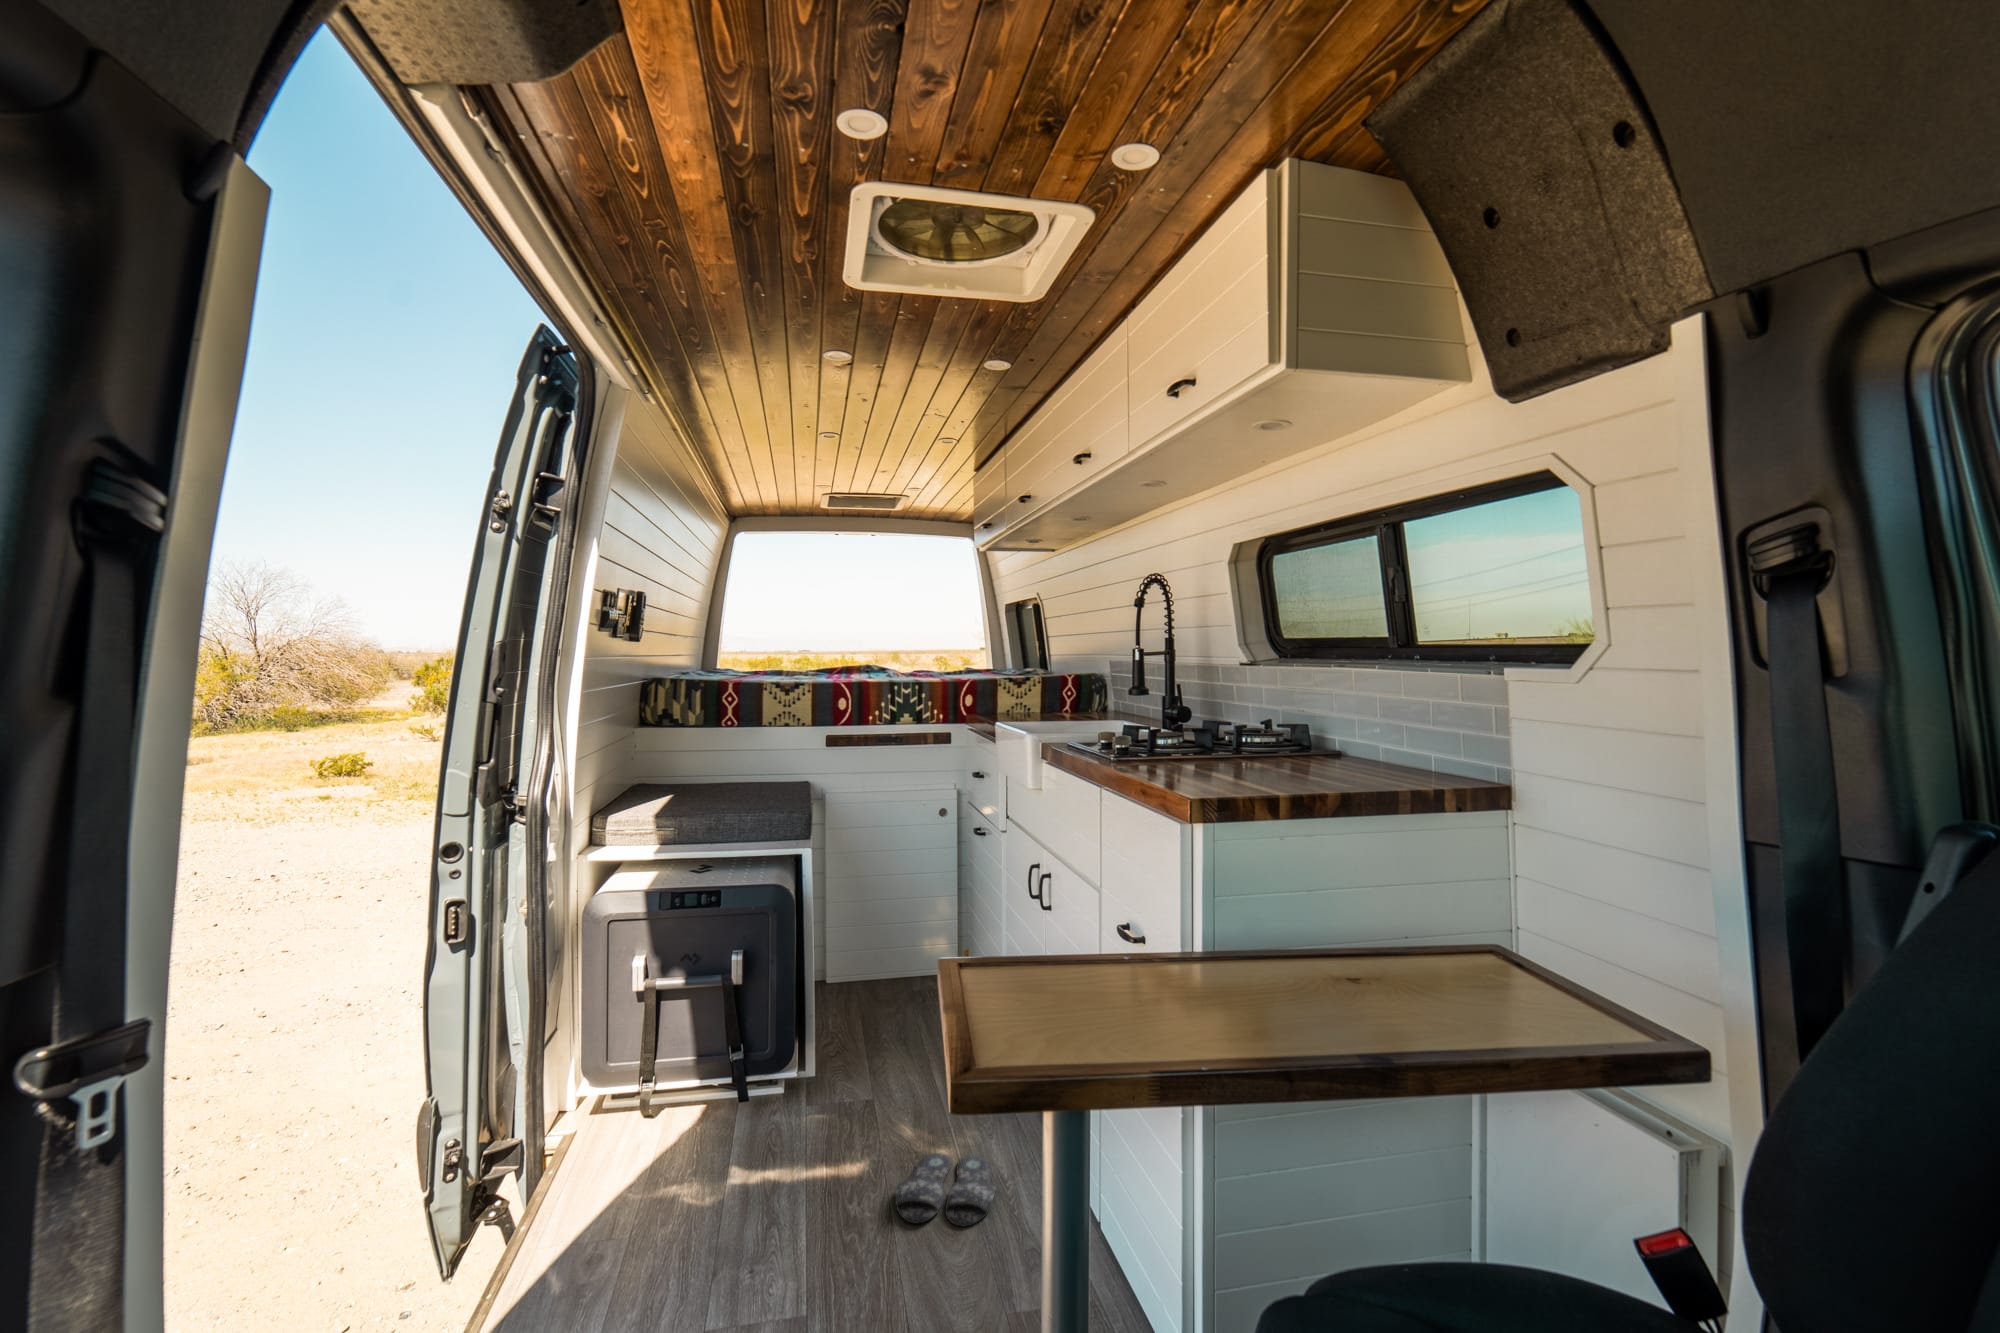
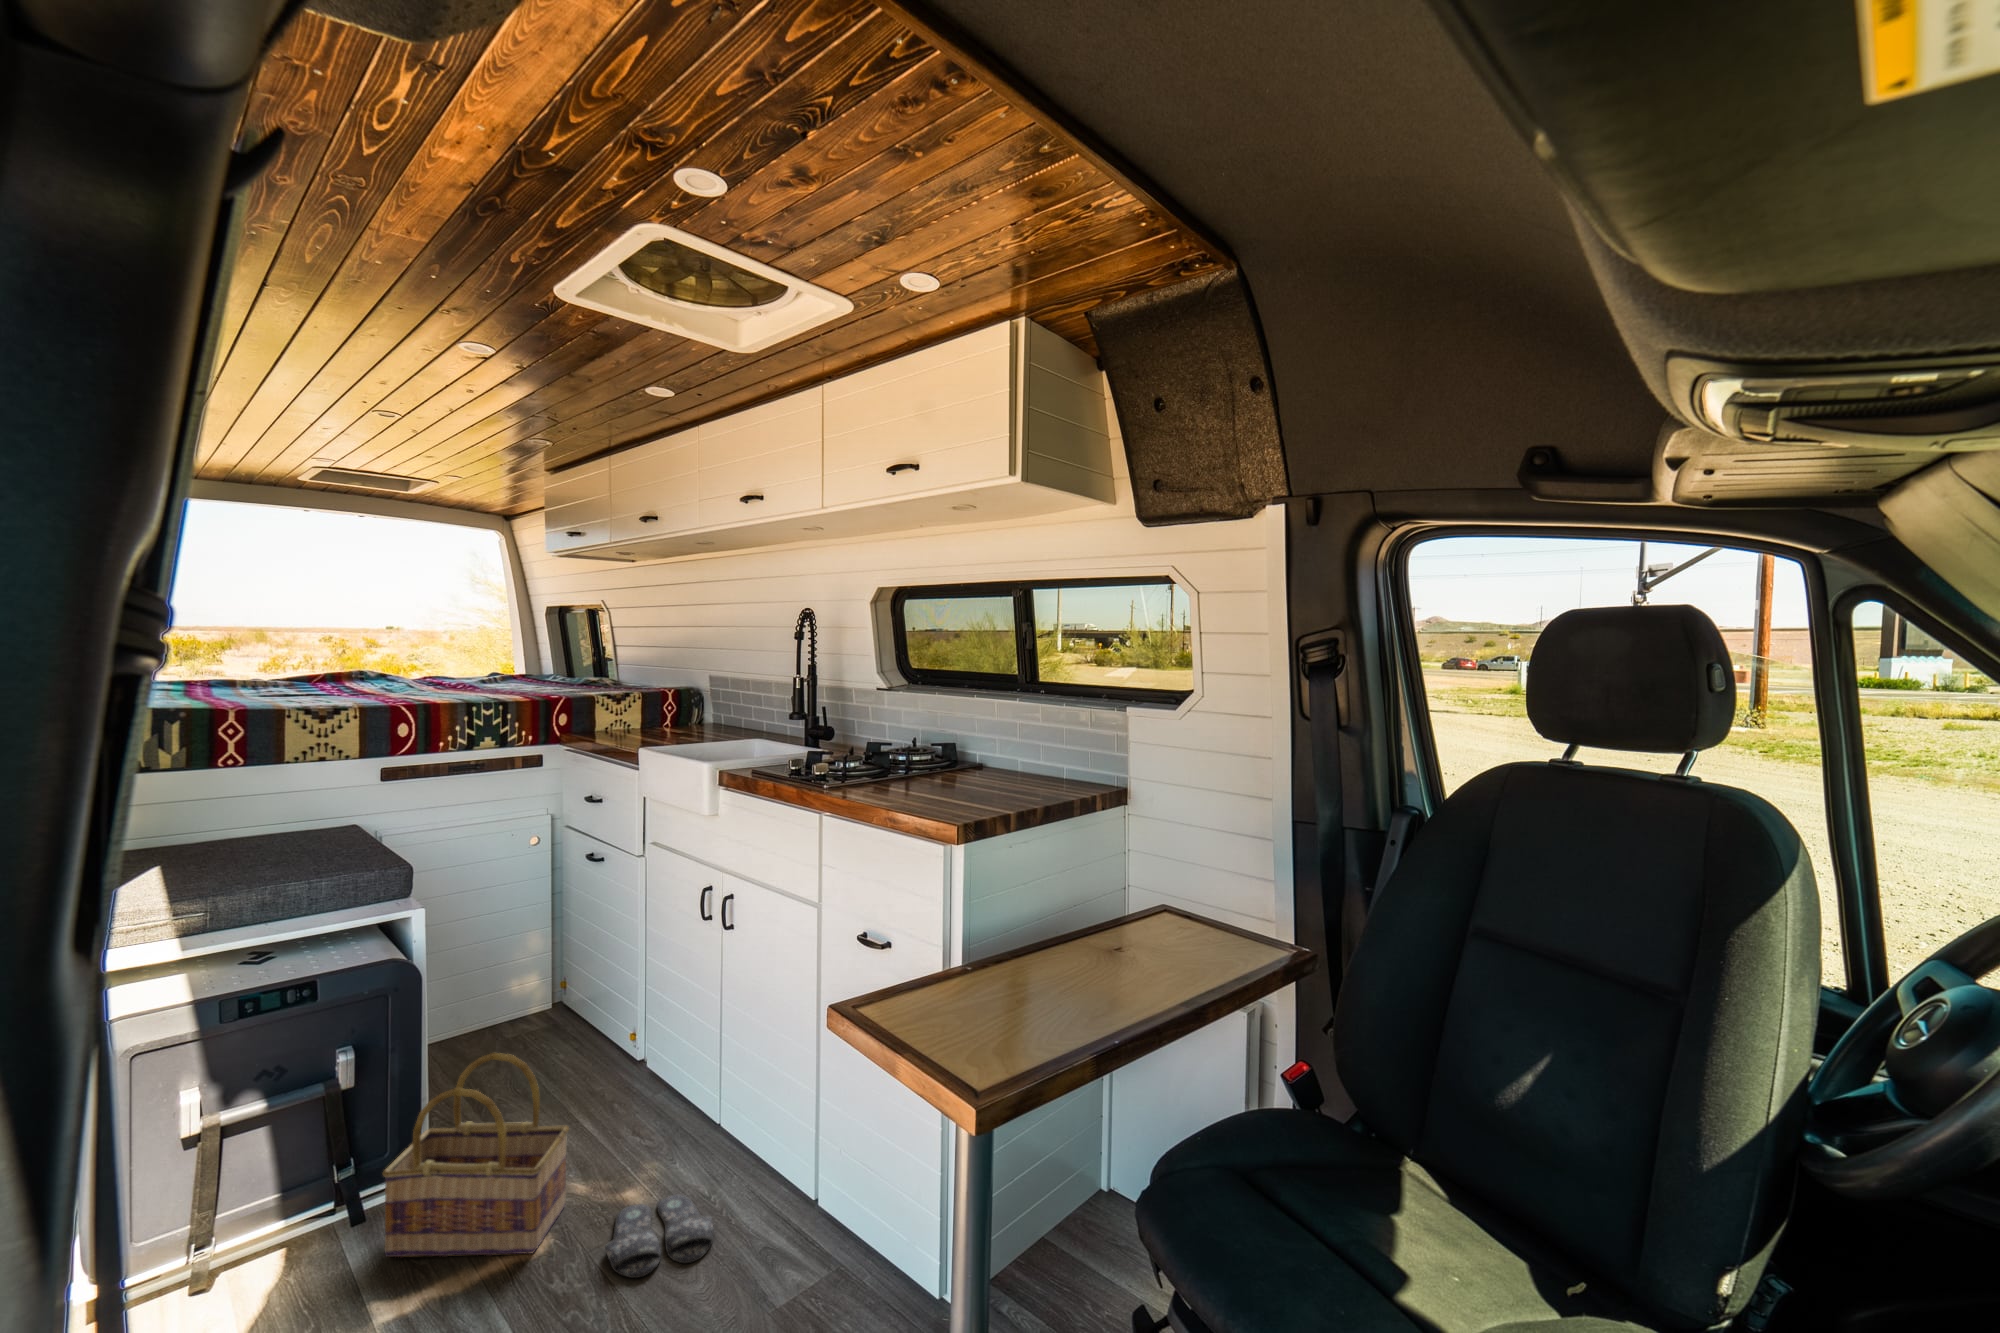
basket: none [750,980,892,1169] -> present [383,1053,569,1257]

